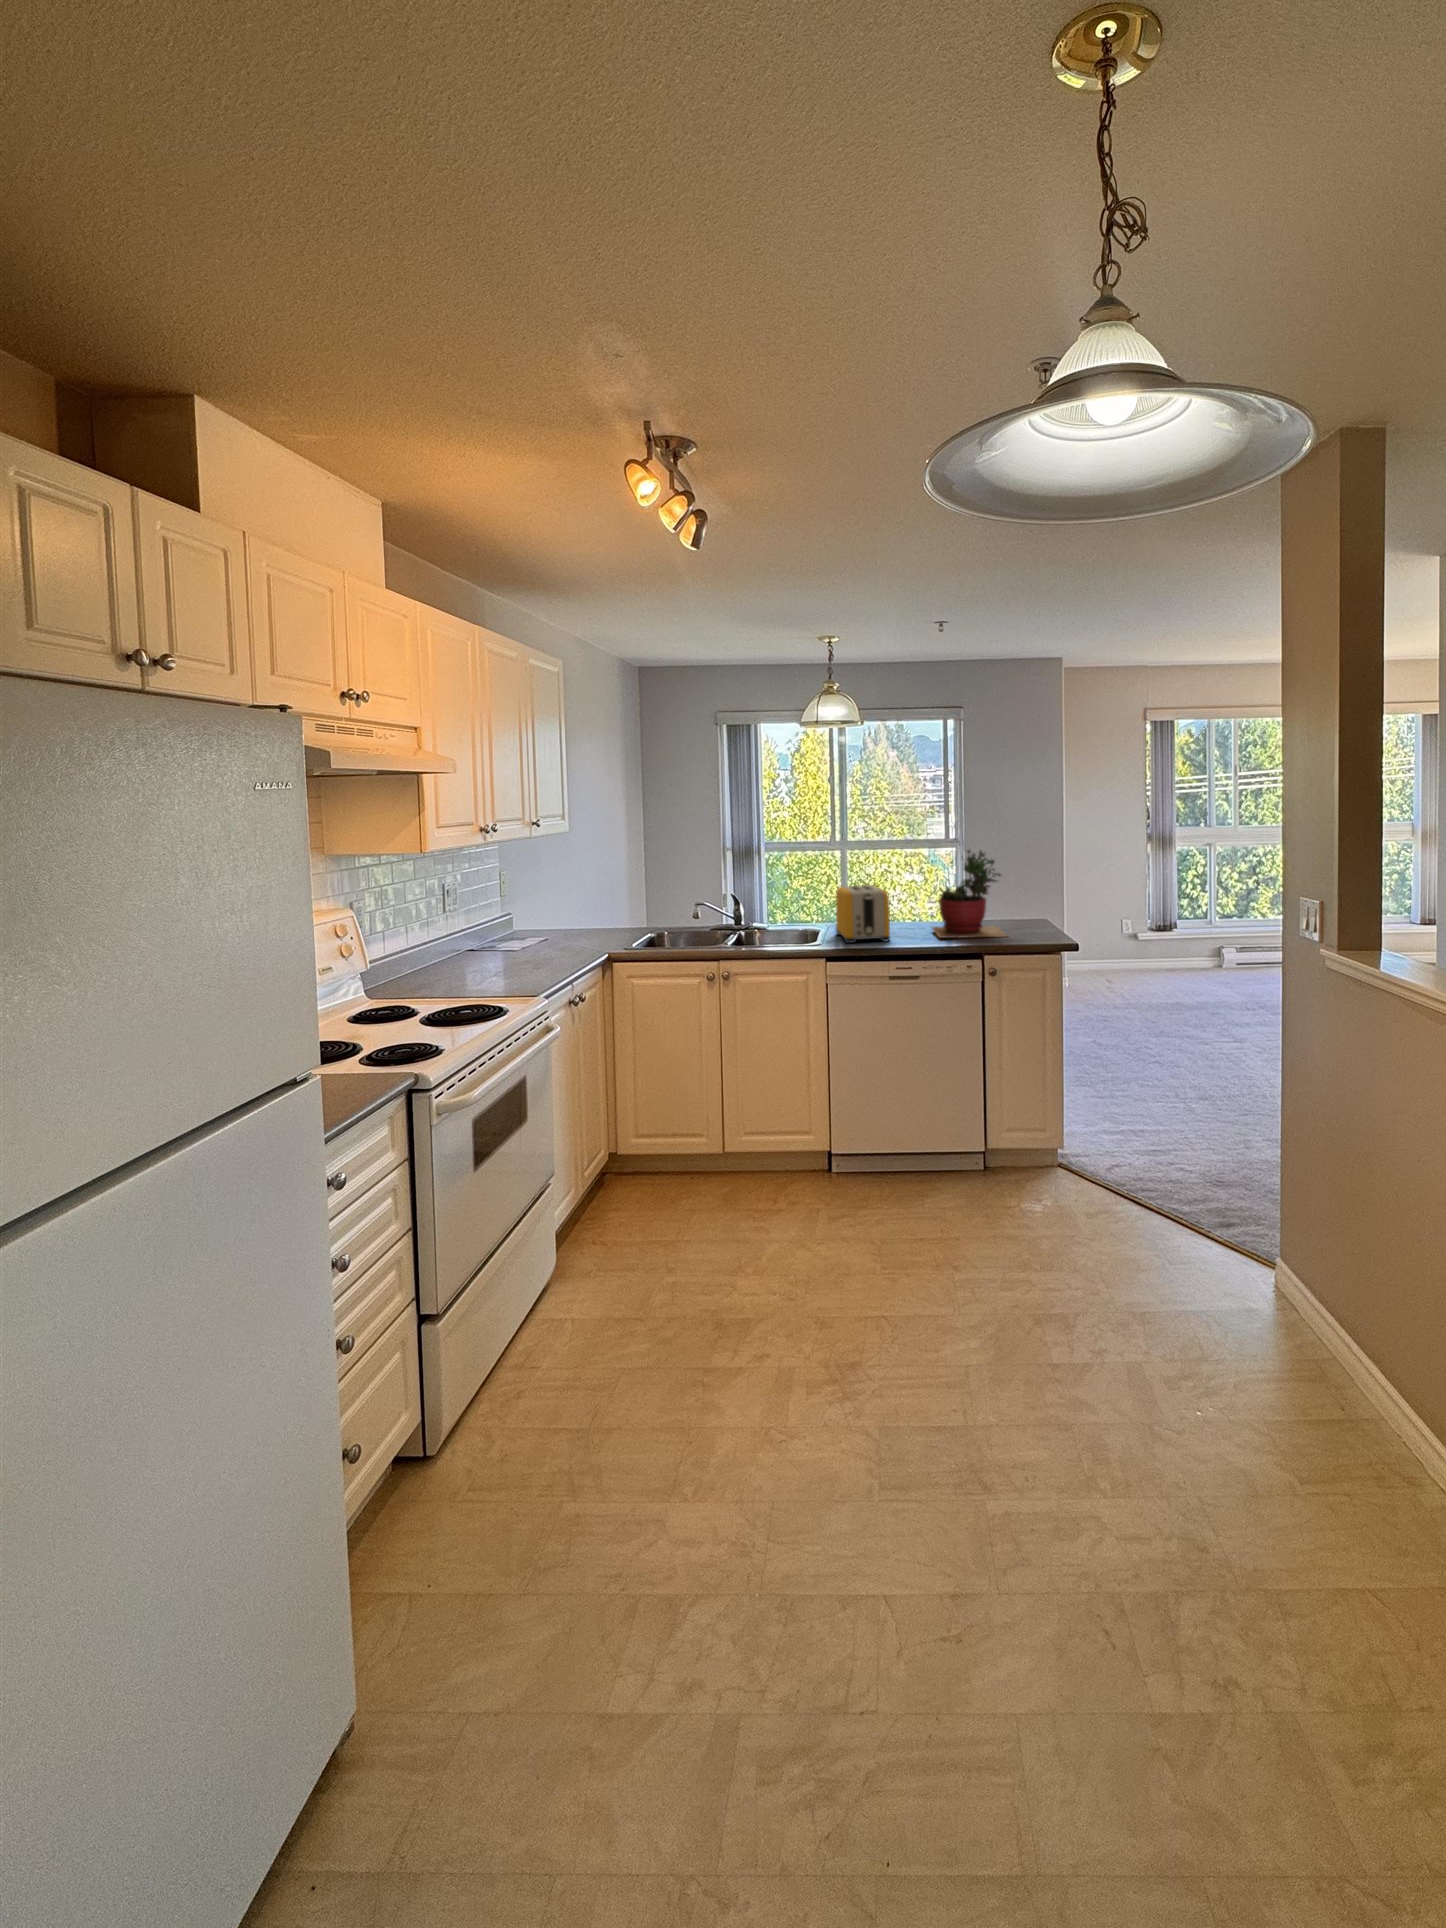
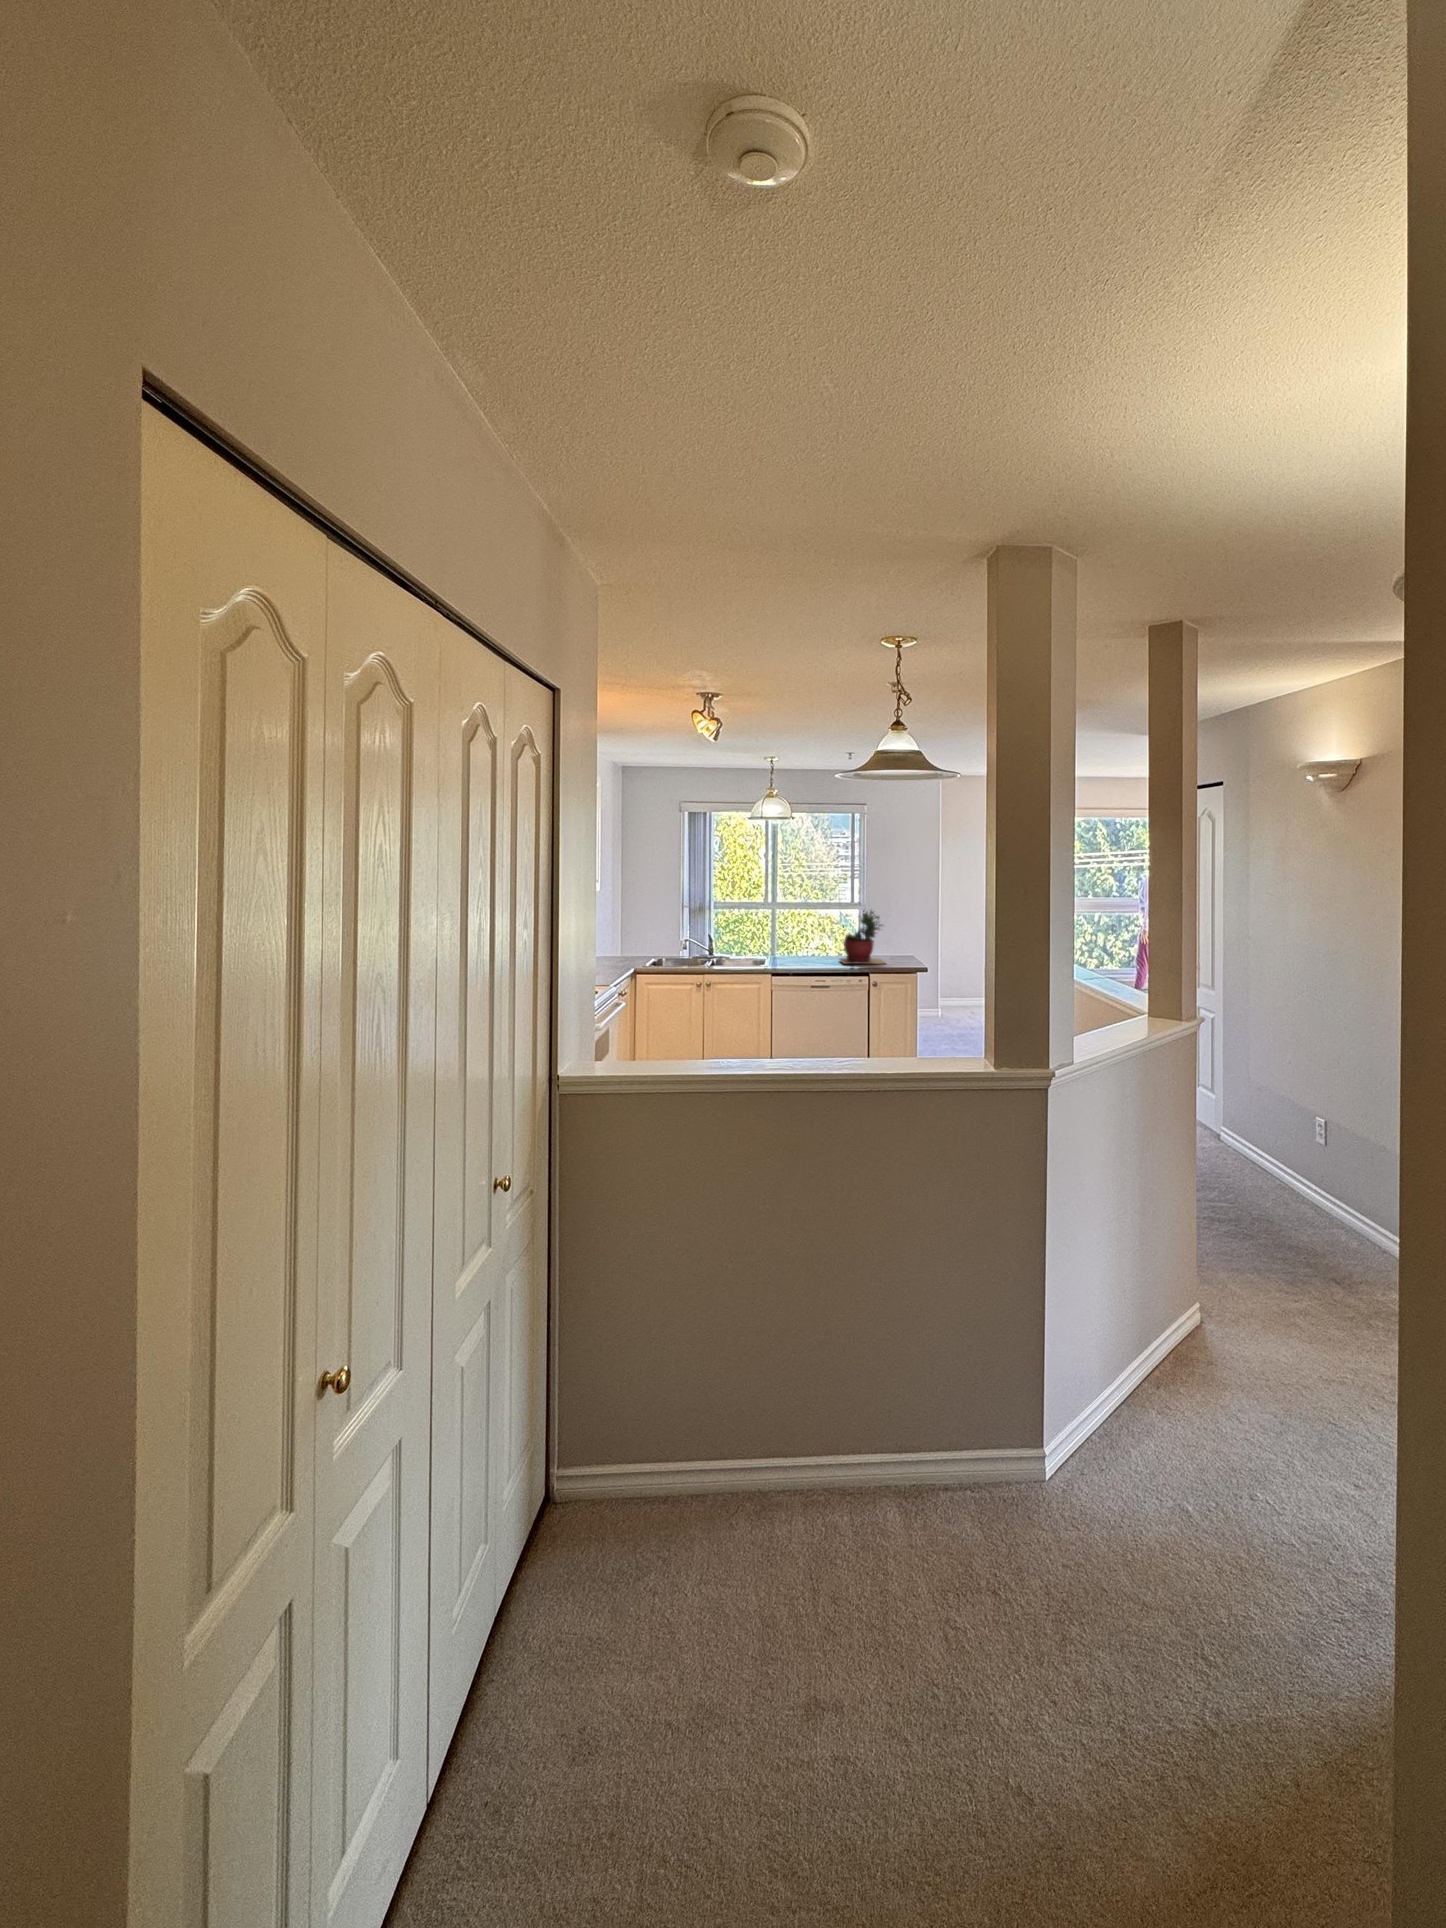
toaster: present [836,885,890,943] -> none [777,930,813,966]

